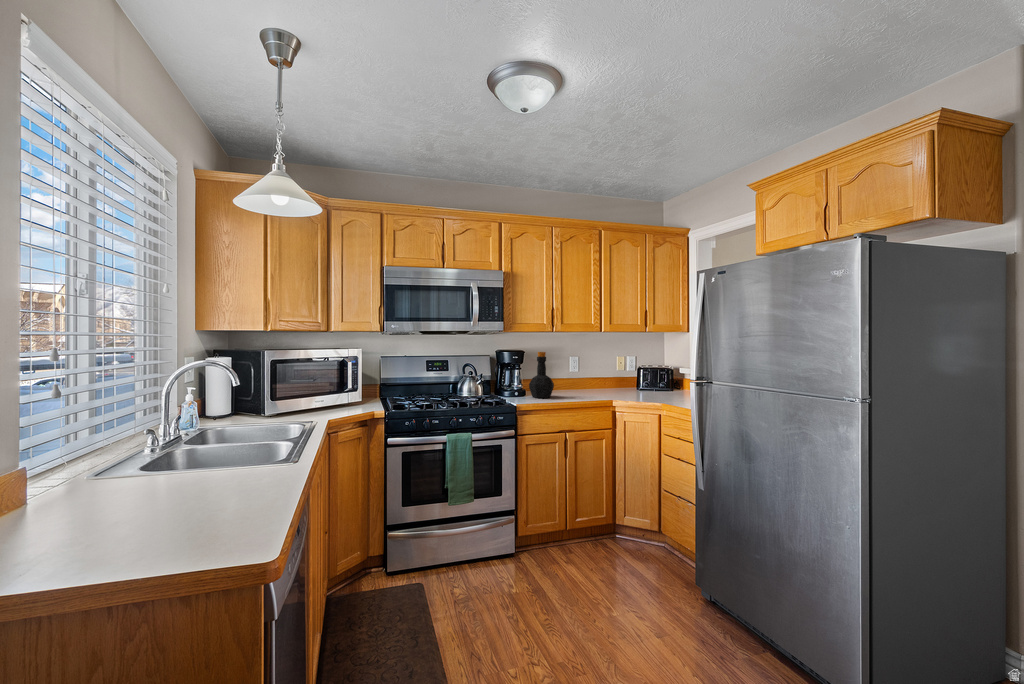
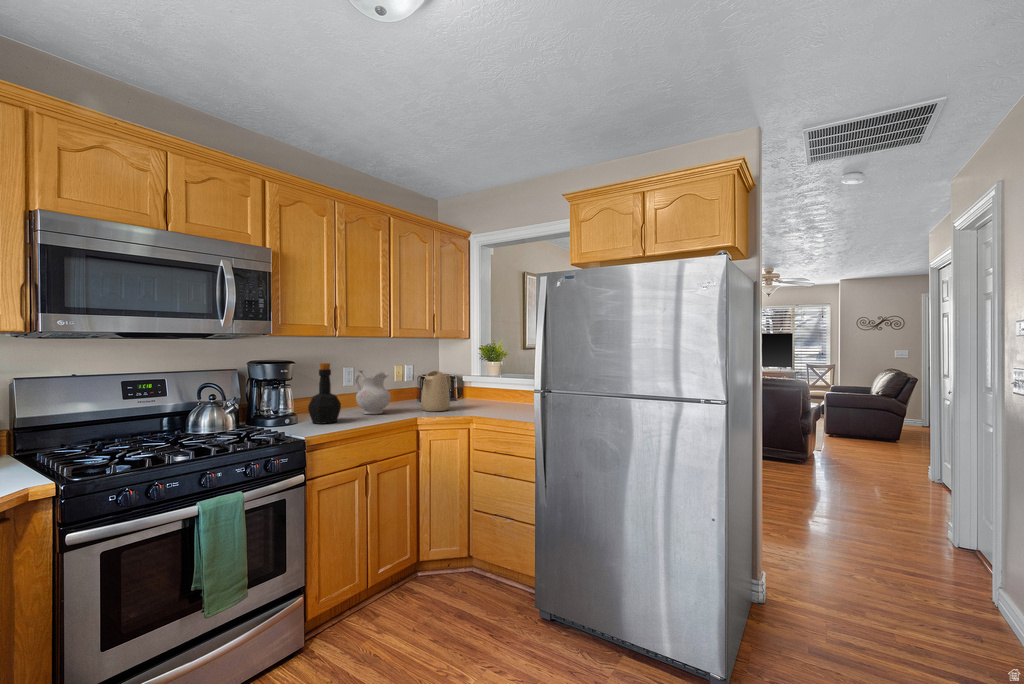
ceramic pitcher: none [571,358,599,395] -> present [355,370,391,414]
kettle: none [626,361,657,398] -> present [421,371,451,411]

